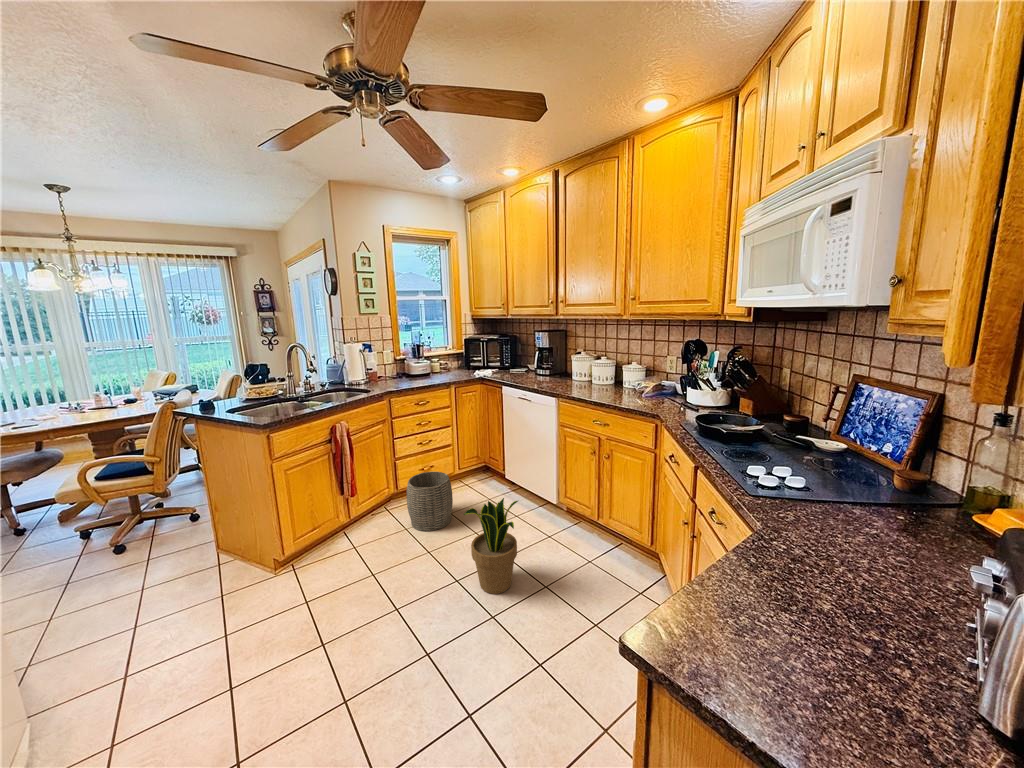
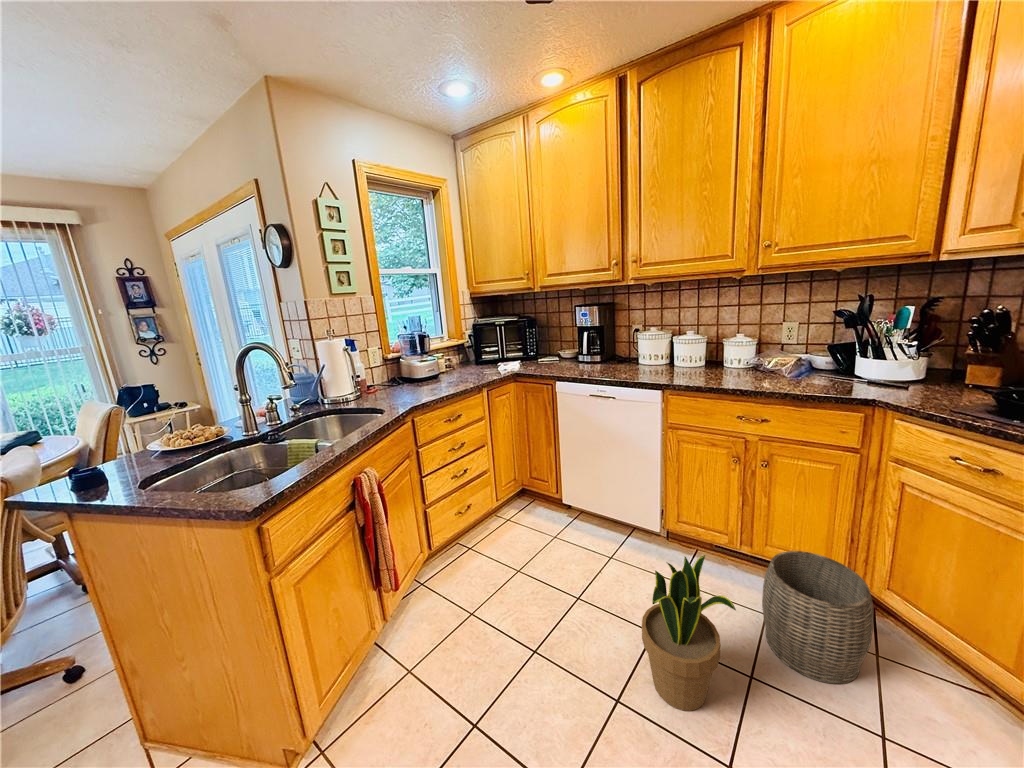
woven basket: present [407,472,453,531] -> present [762,551,873,684]

